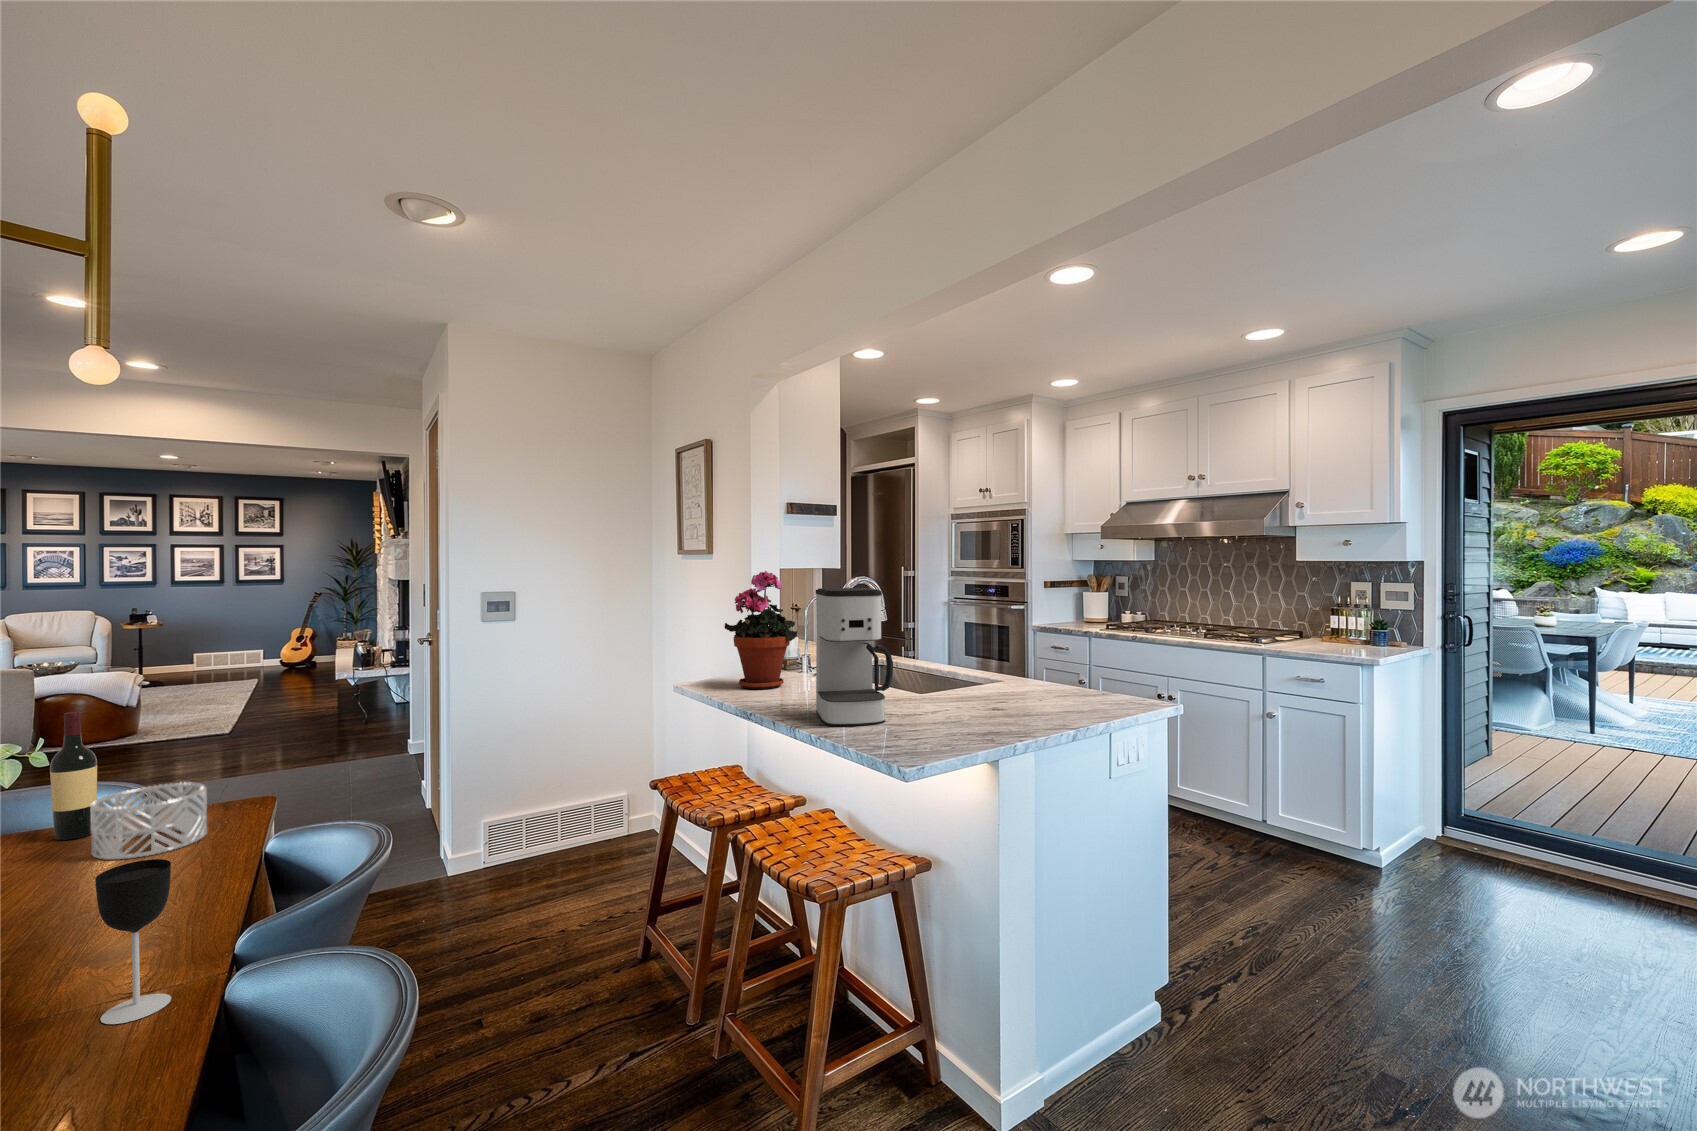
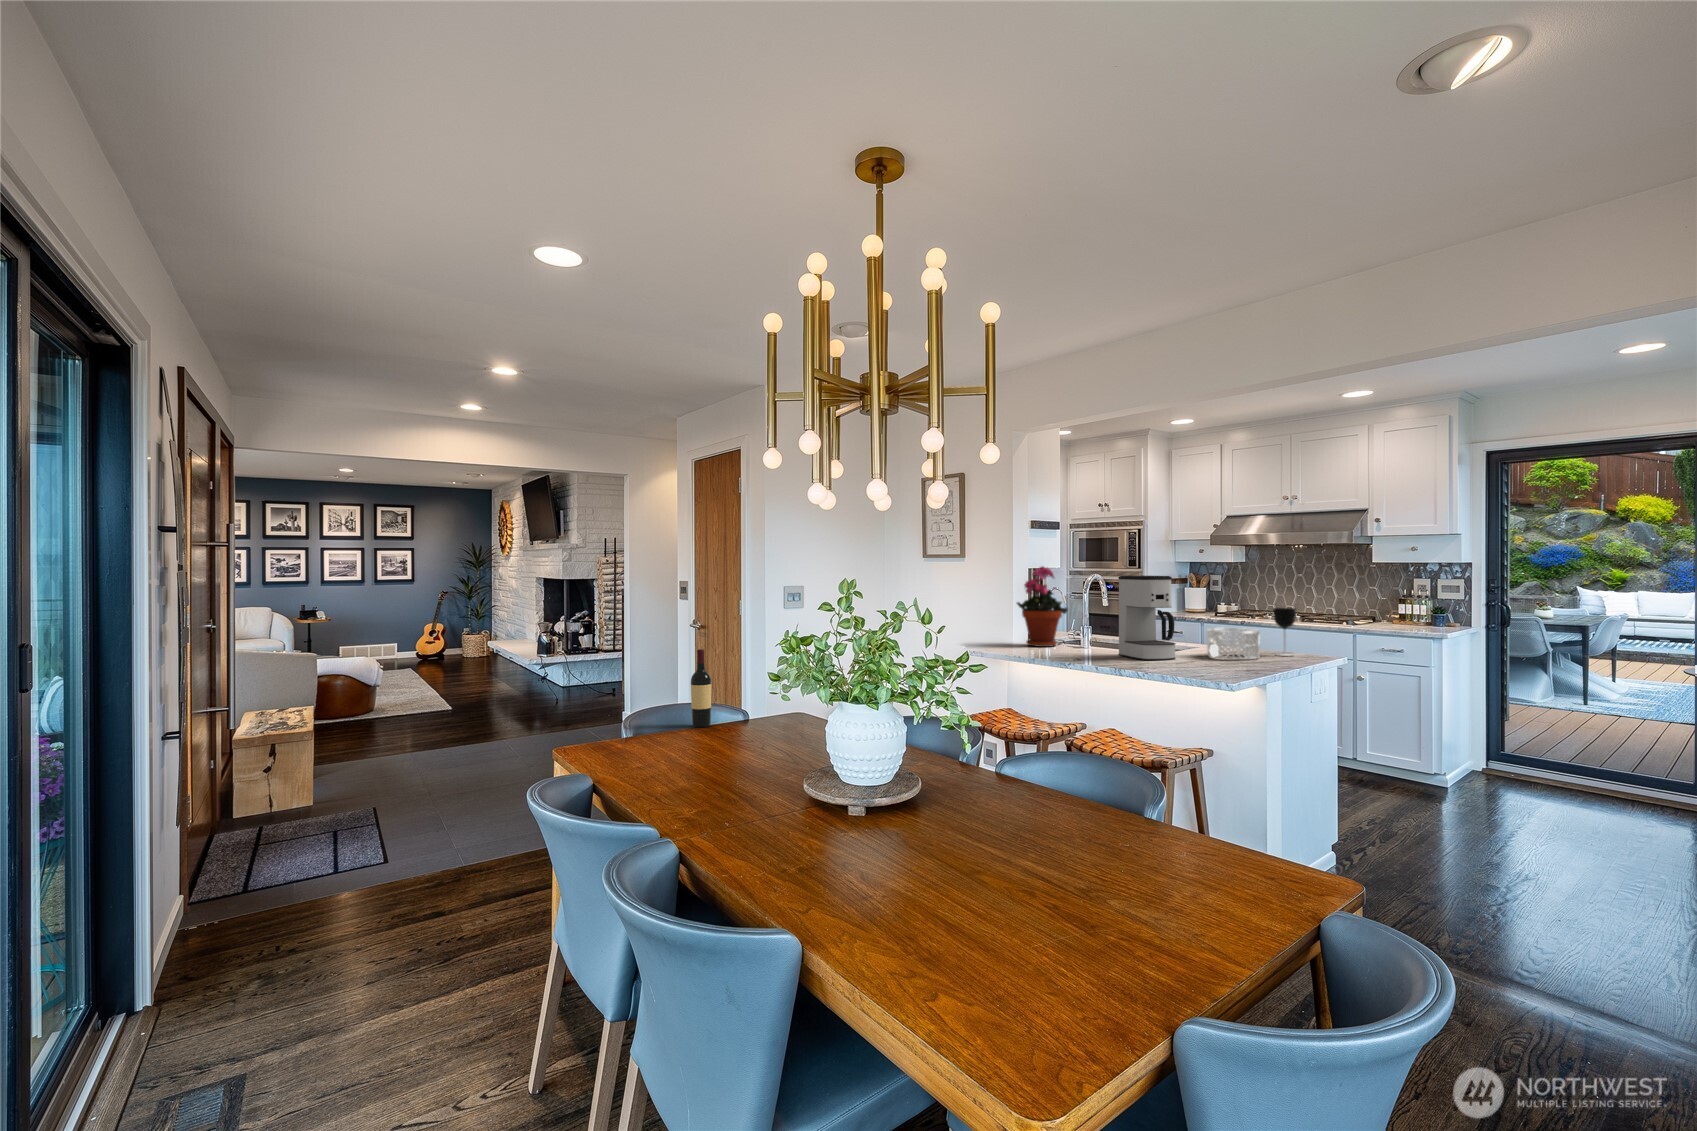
decorative bowl: present [91,783,207,860] -> present [1207,628,1260,660]
wine glass: present [95,859,171,1024] -> present [1273,608,1296,656]

